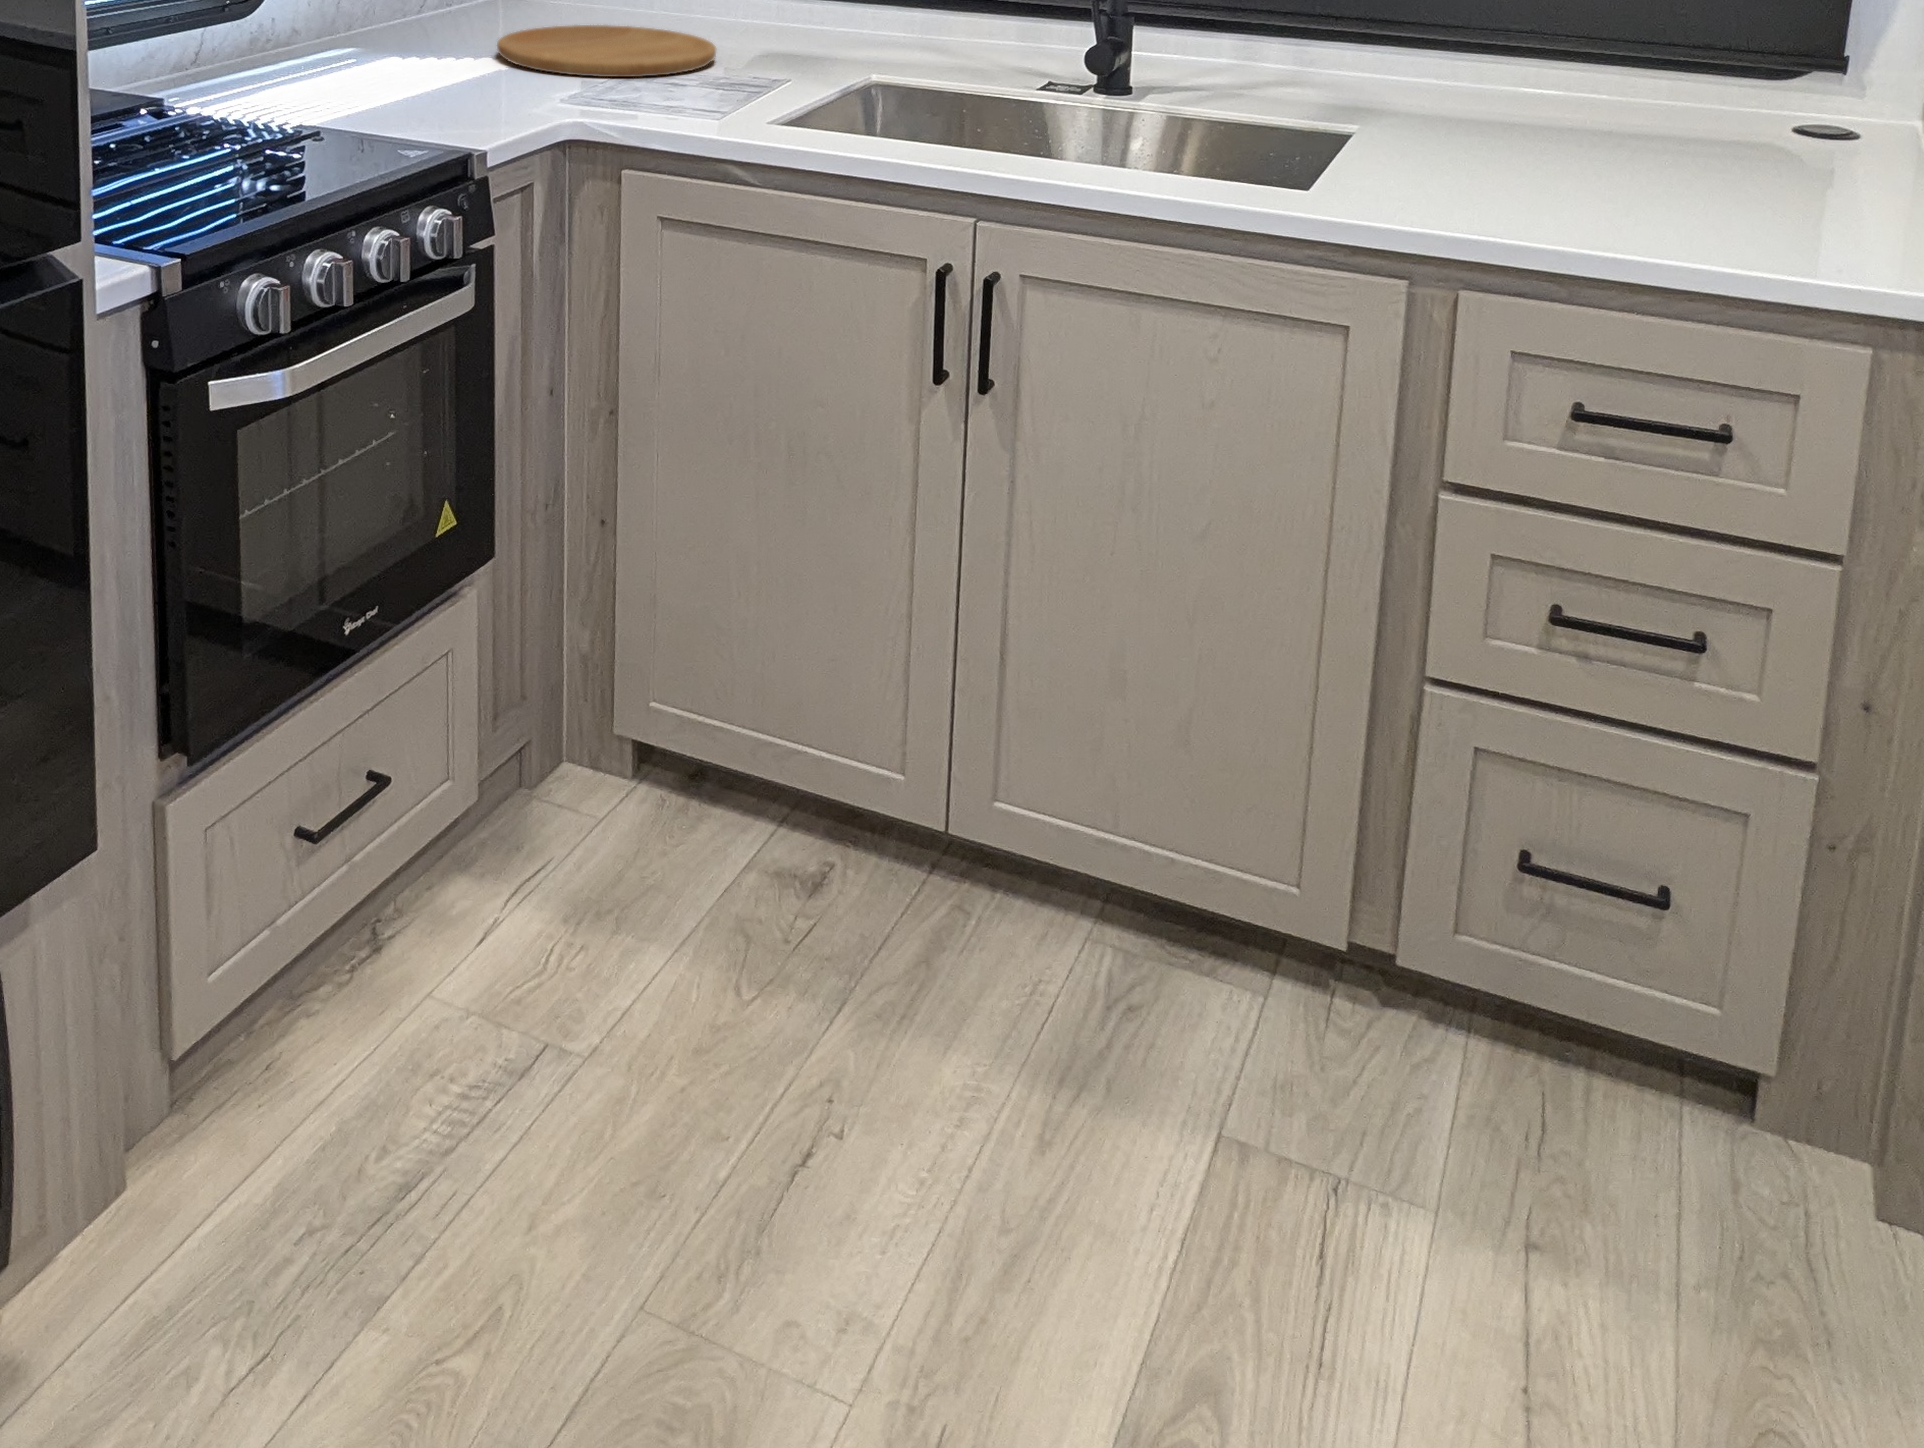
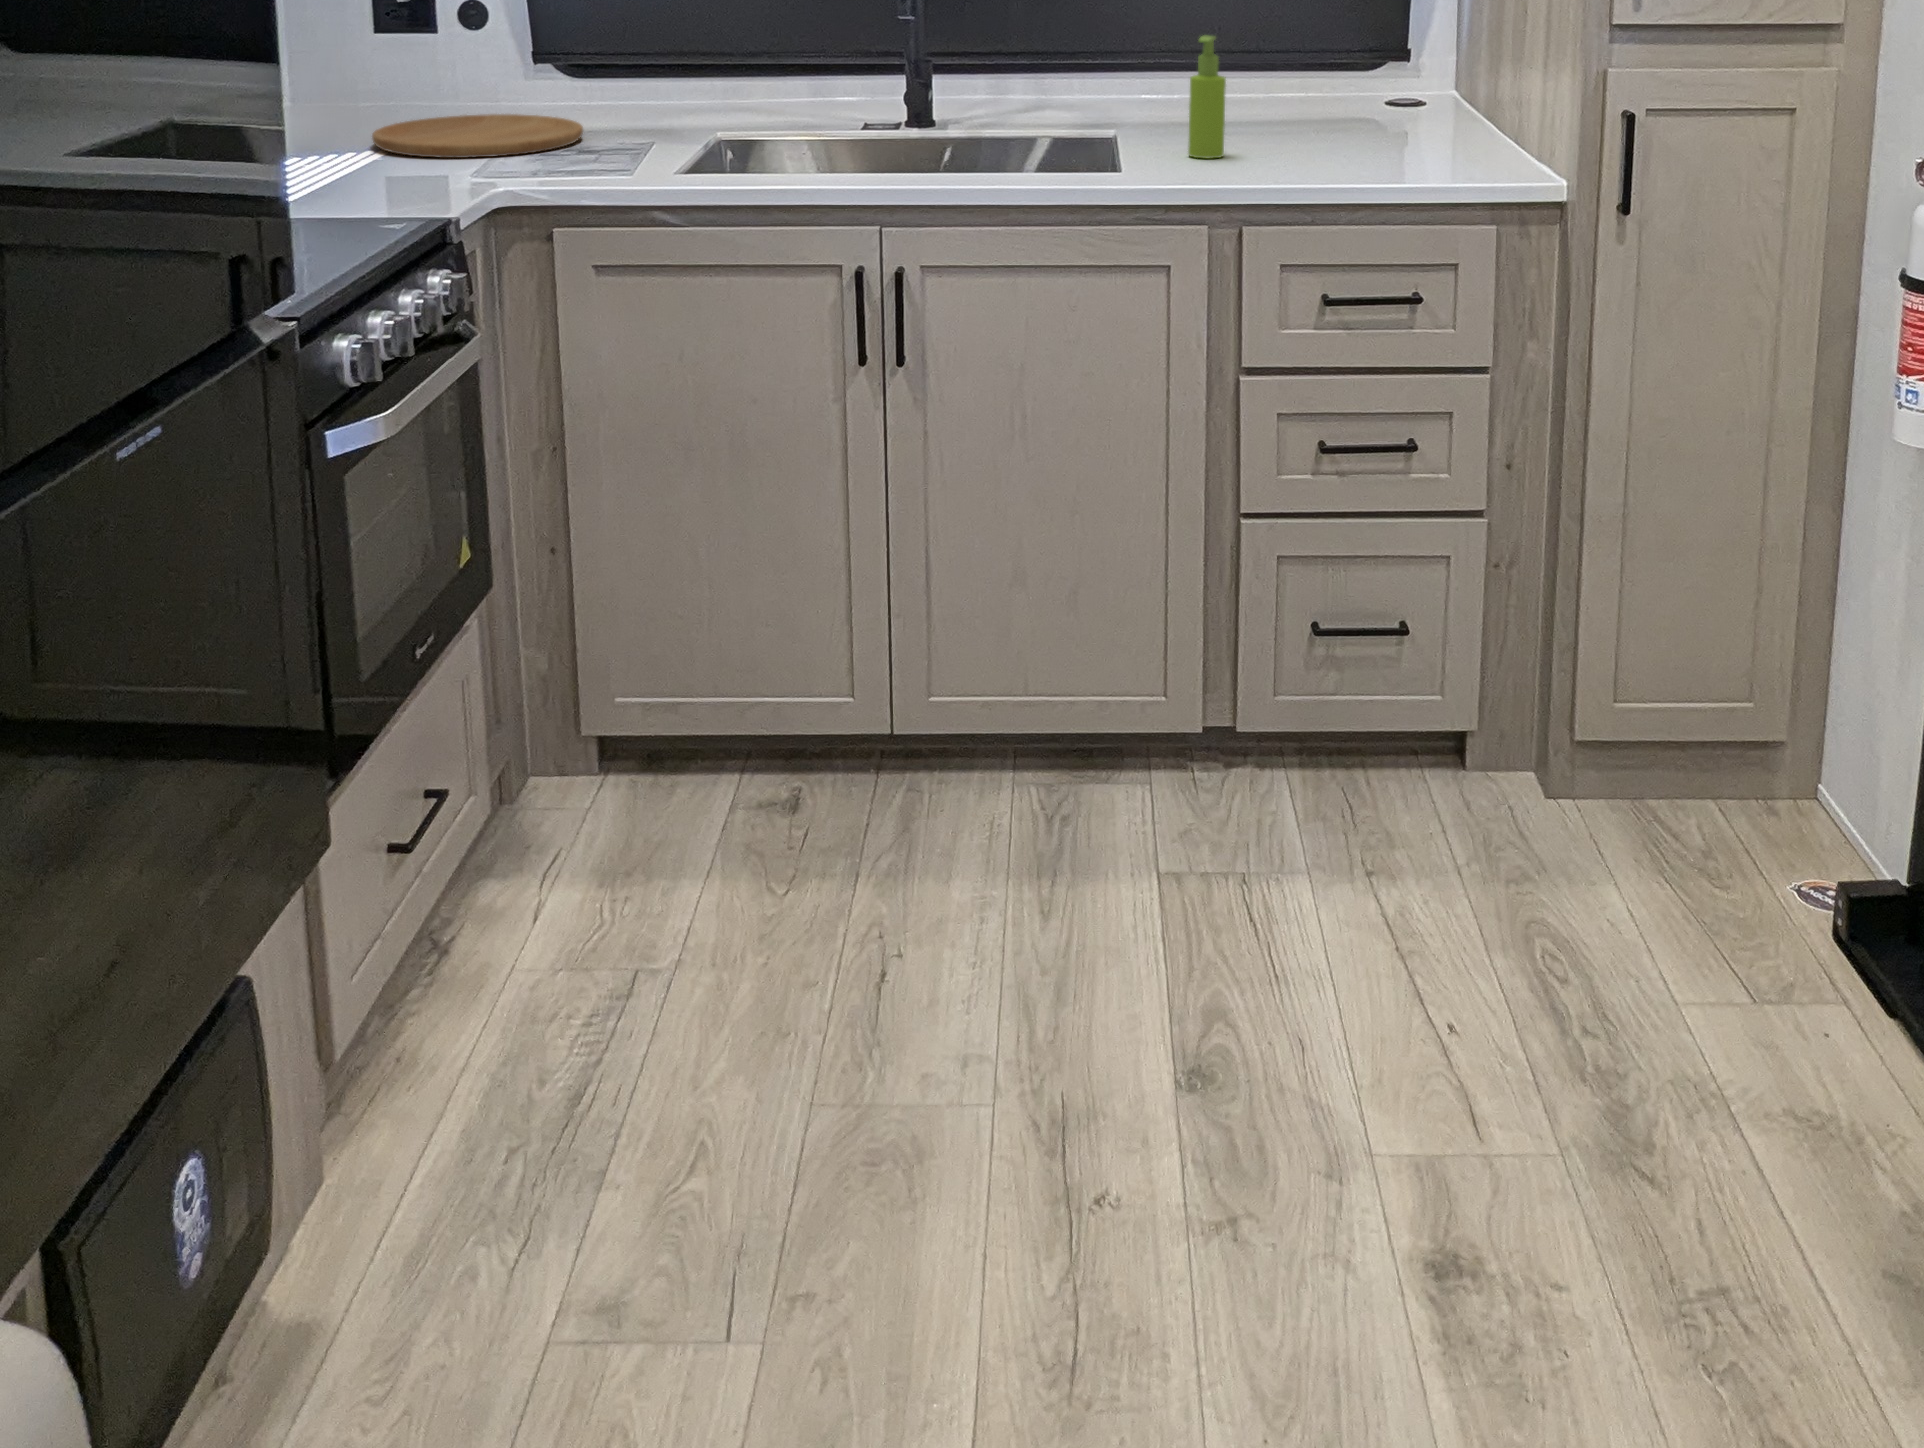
soap dispenser: none [1423,15,1487,181] -> present [1188,36,1226,158]

